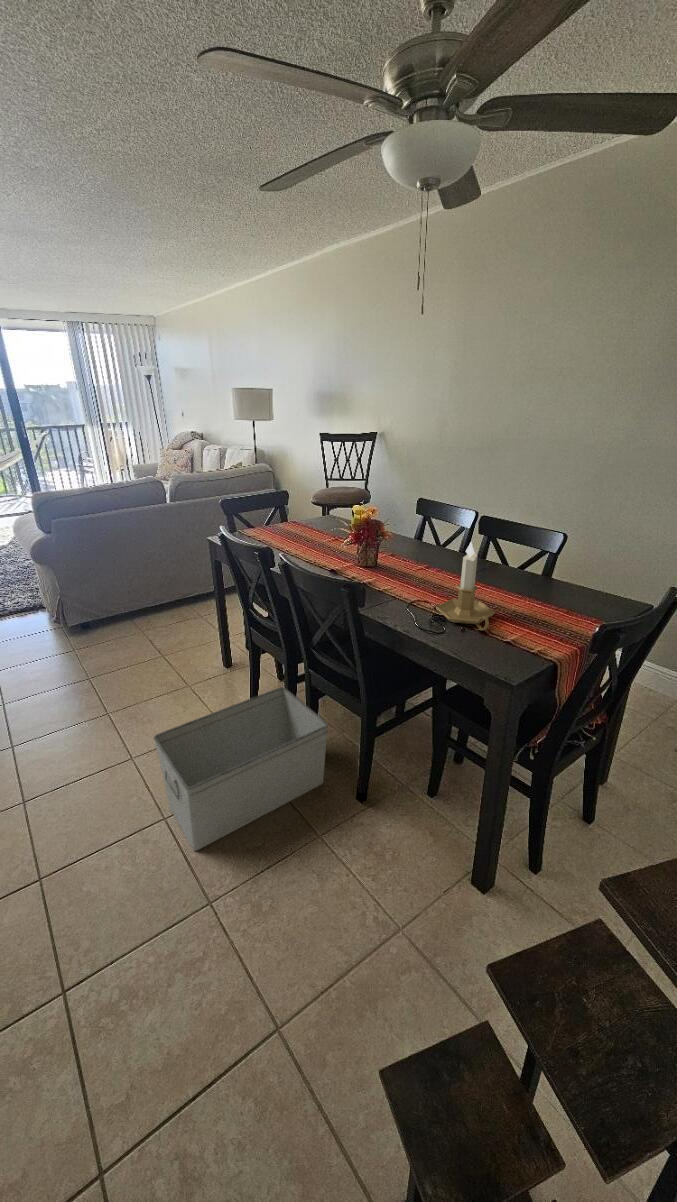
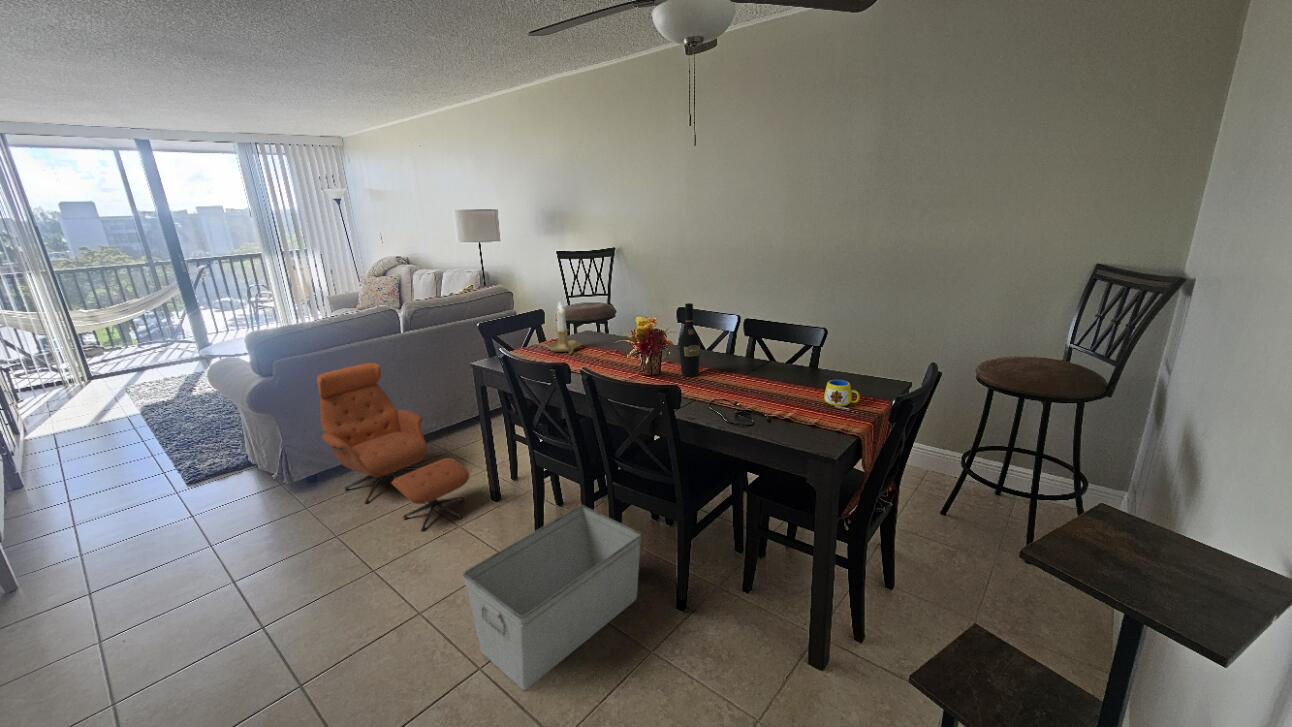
wine bottle: none [396,495,418,573] -> present [679,303,700,376]
lounge chair: none [85,530,203,687] -> present [317,363,469,531]
candlestick: present [436,542,495,630] -> present [546,302,581,354]
mug: none [534,594,574,629] -> present [824,380,860,409]

